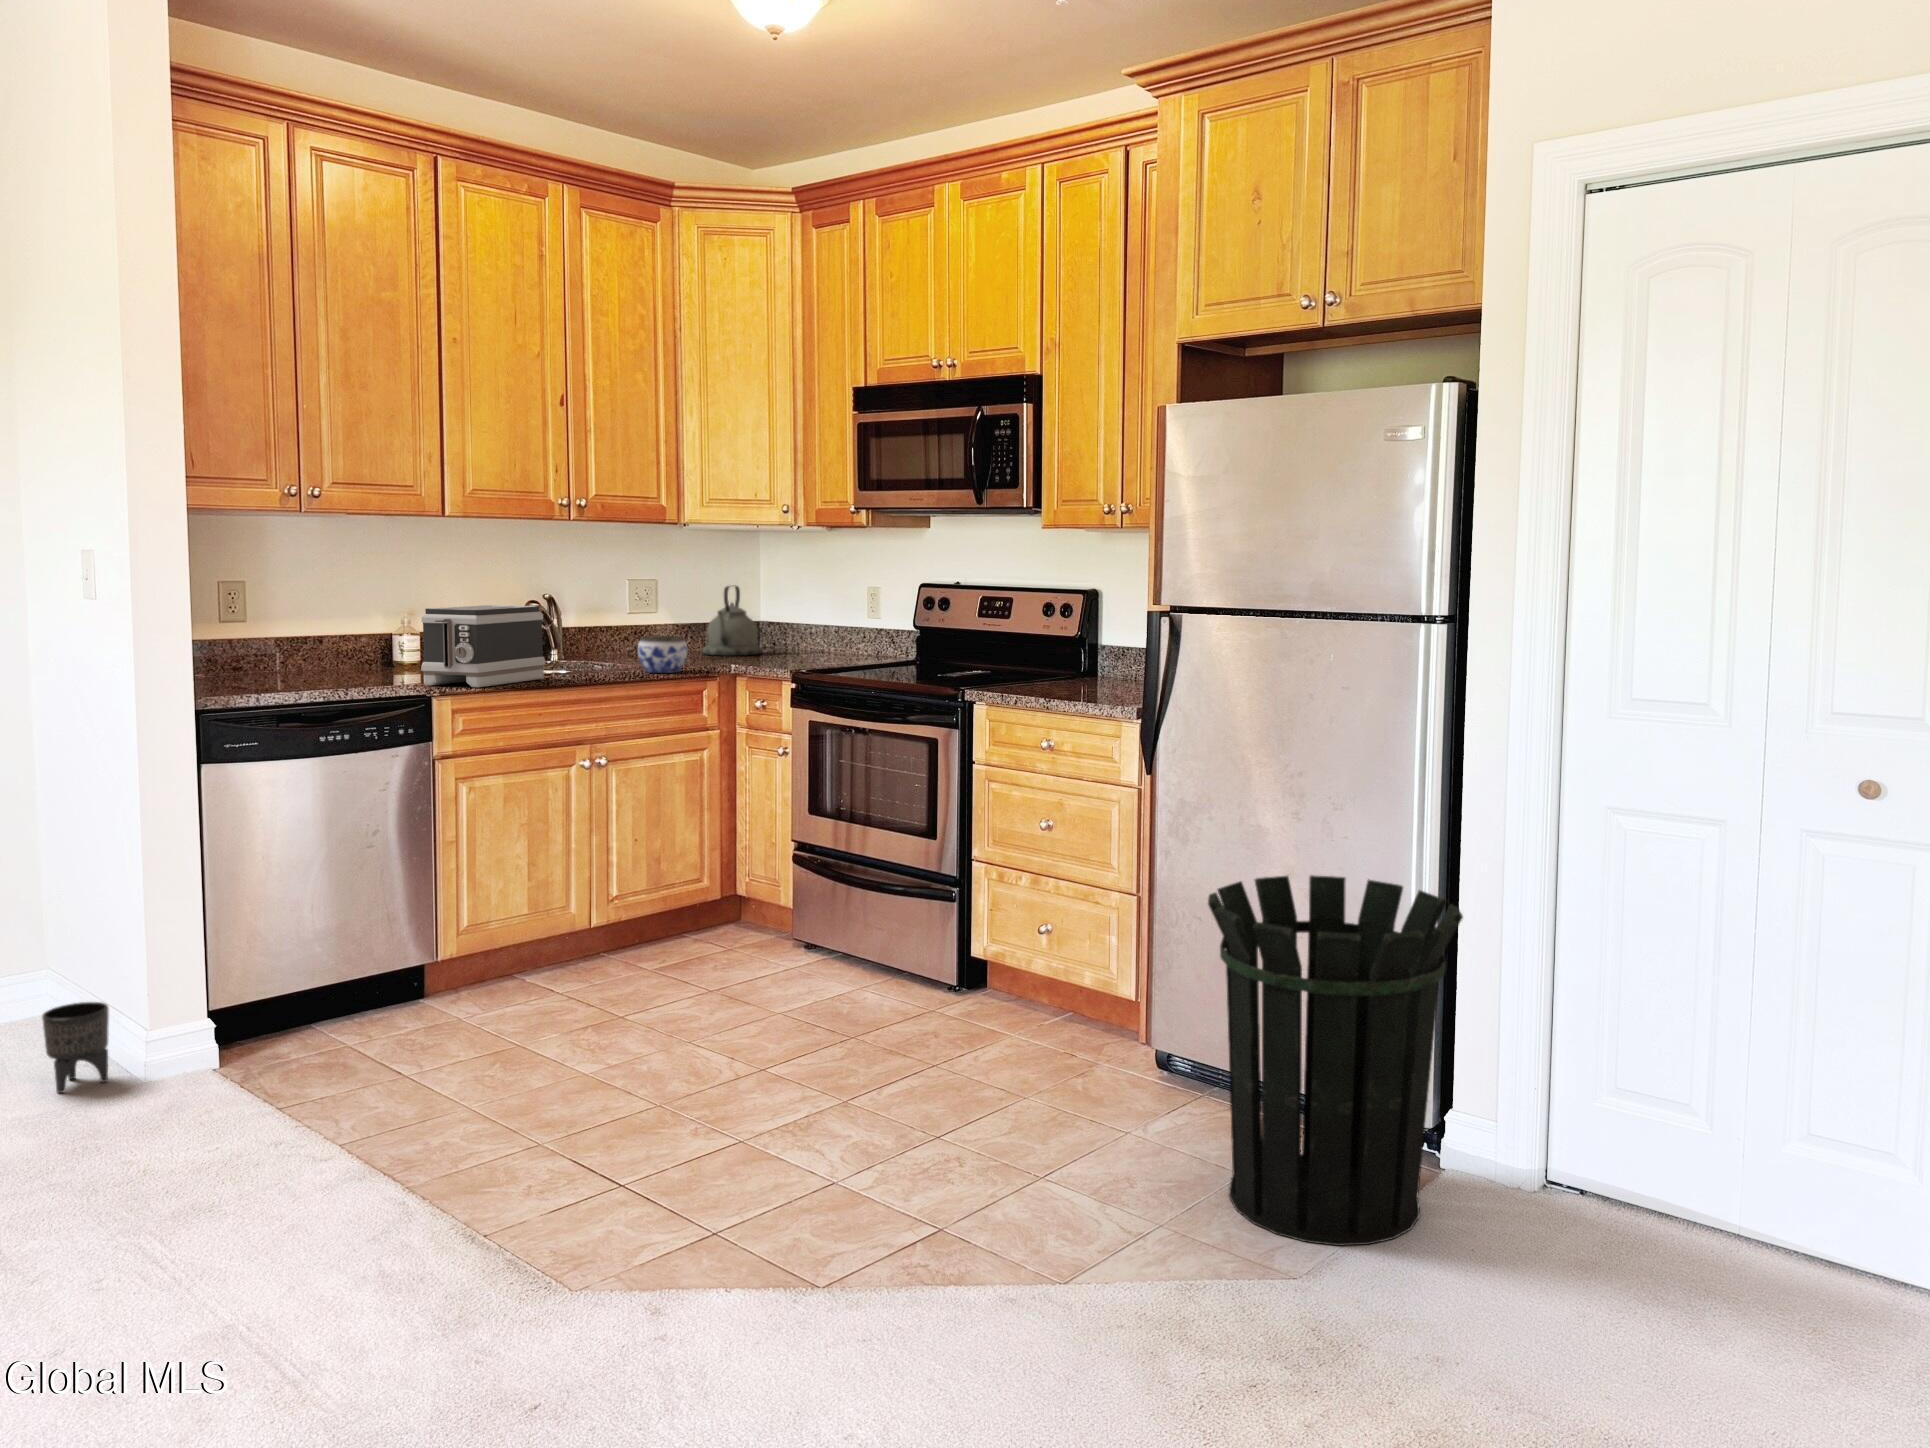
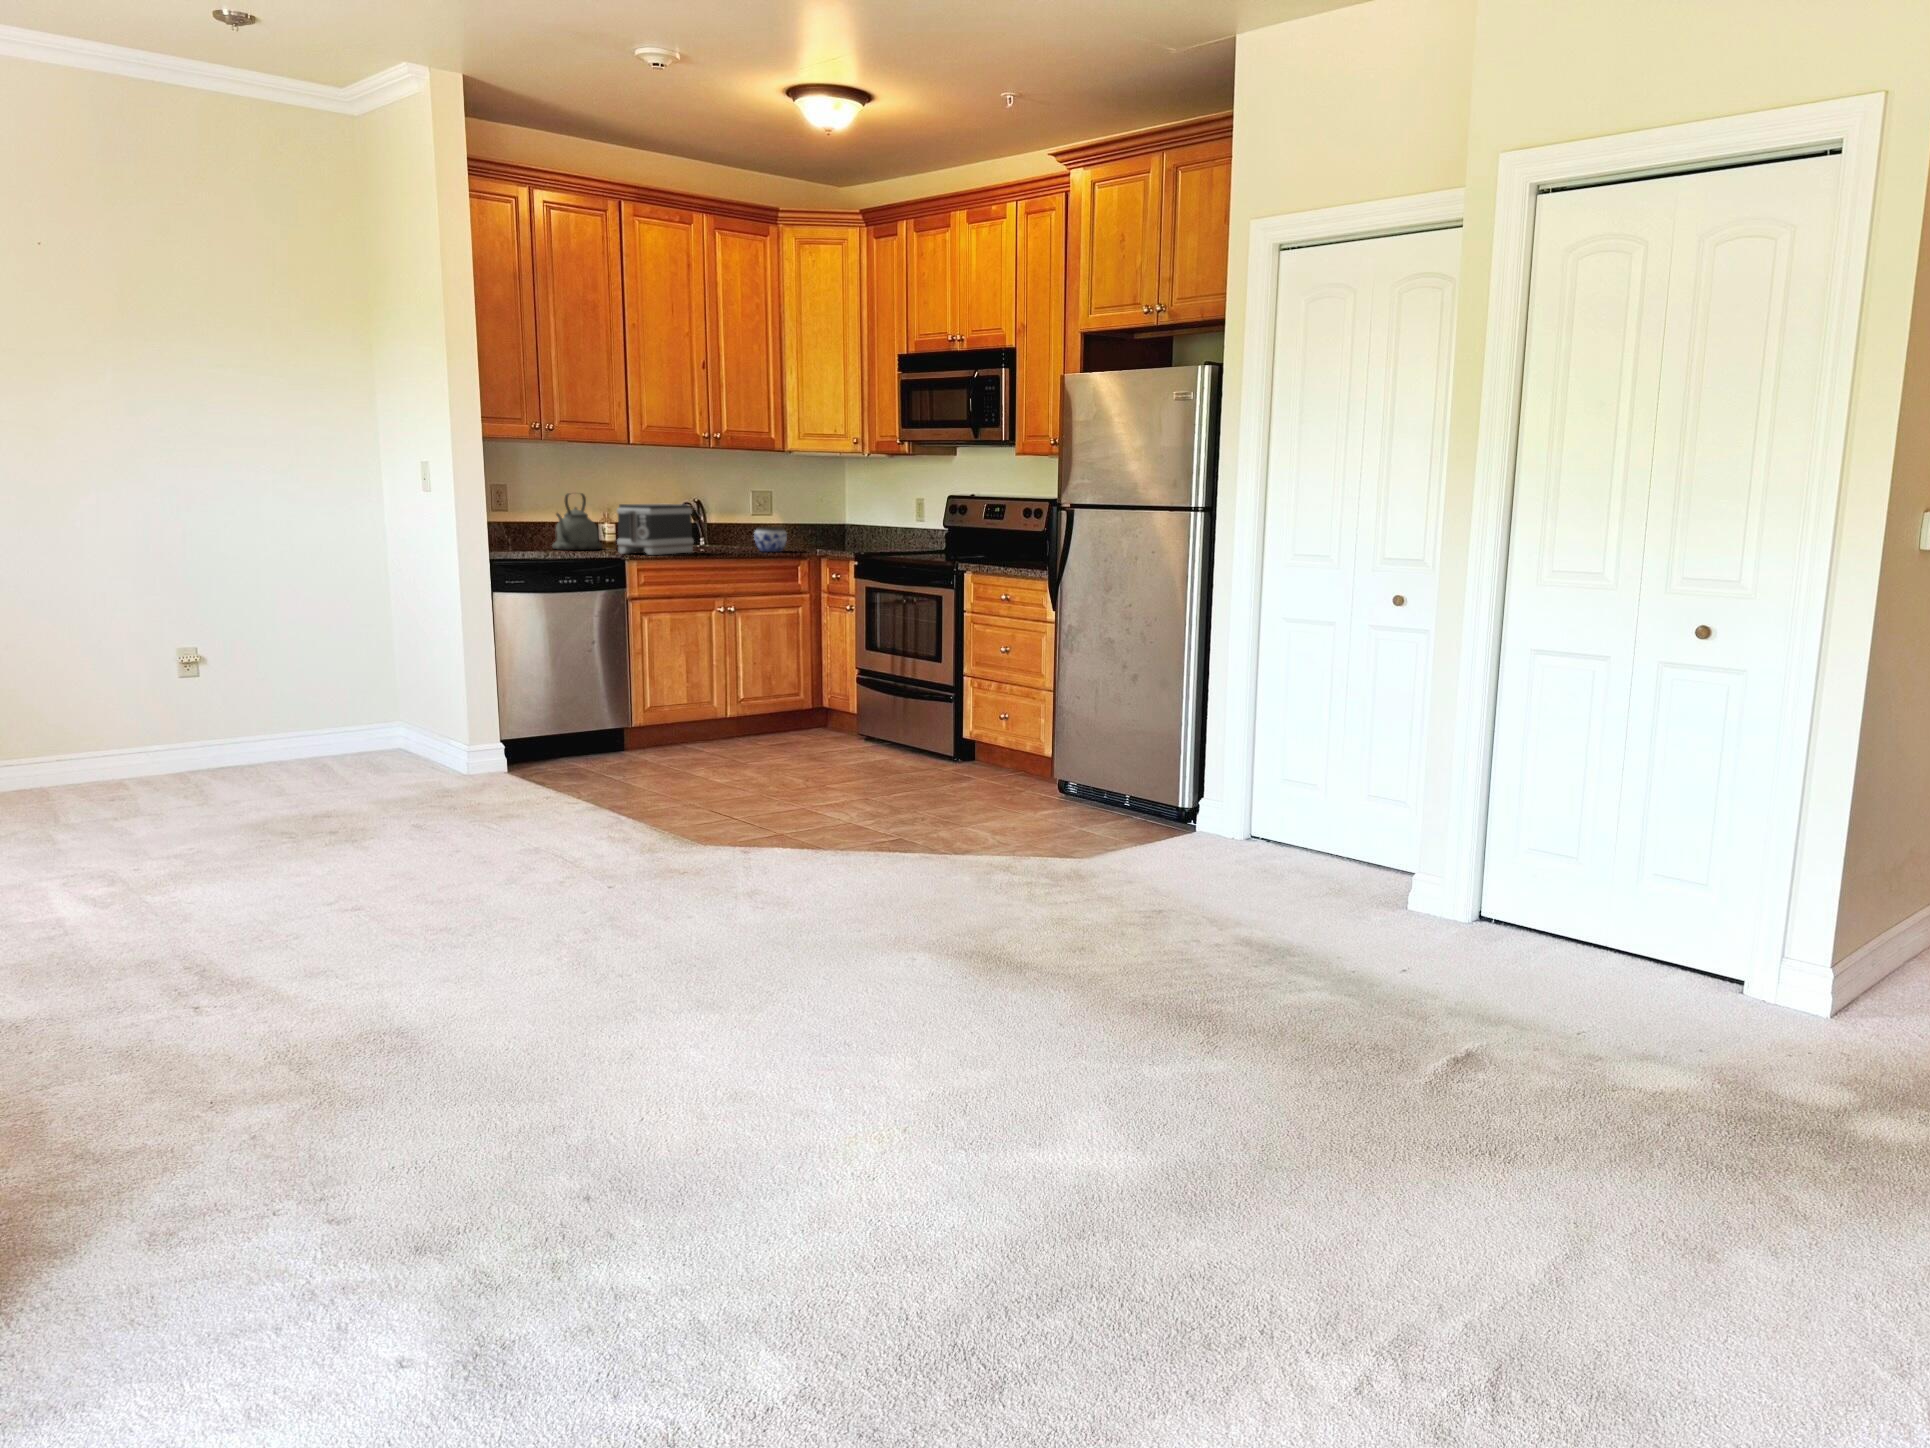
kettle: present [702,585,762,656] -> present [552,494,602,550]
waste bin: present [1208,875,1463,1246] -> none [1055,664,1199,859]
planter: present [42,1002,109,1093] -> none [411,733,447,782]

